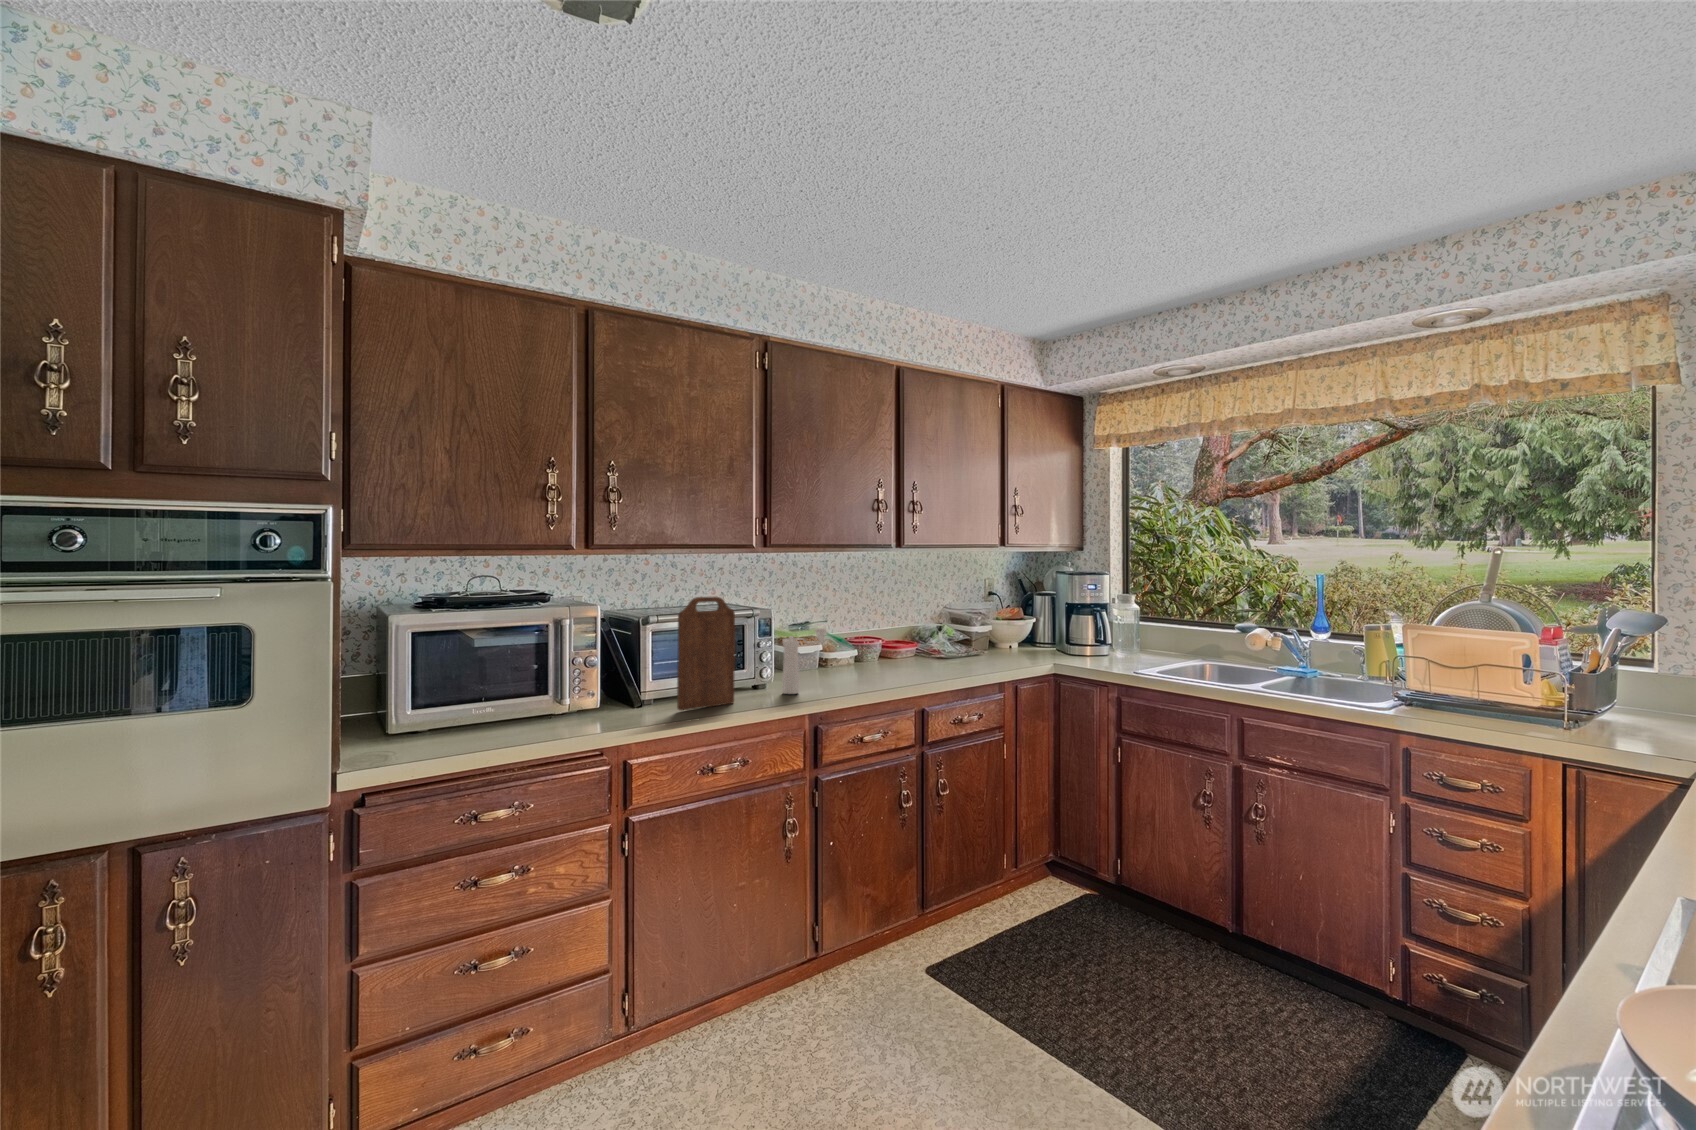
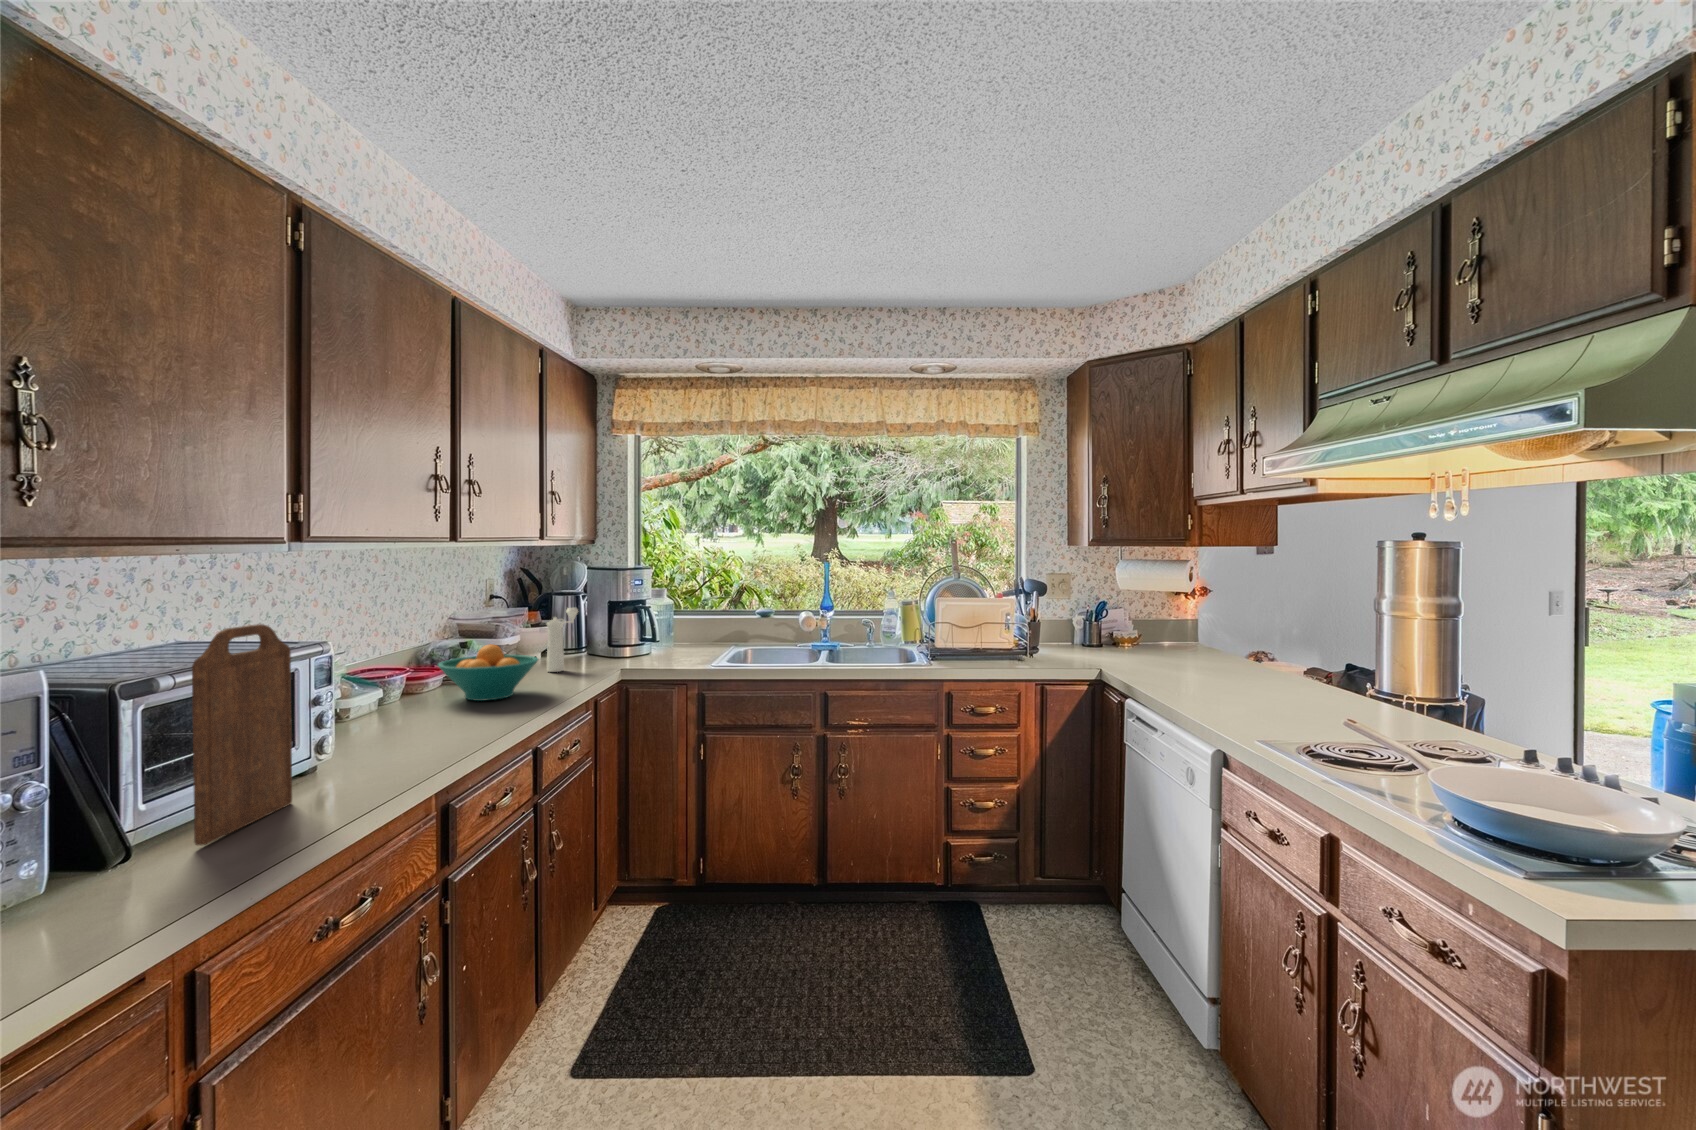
pepper mill: present [782,627,827,694] -> present [547,608,578,672]
fruit bowl: none [879,630,949,672] -> present [438,644,538,701]

